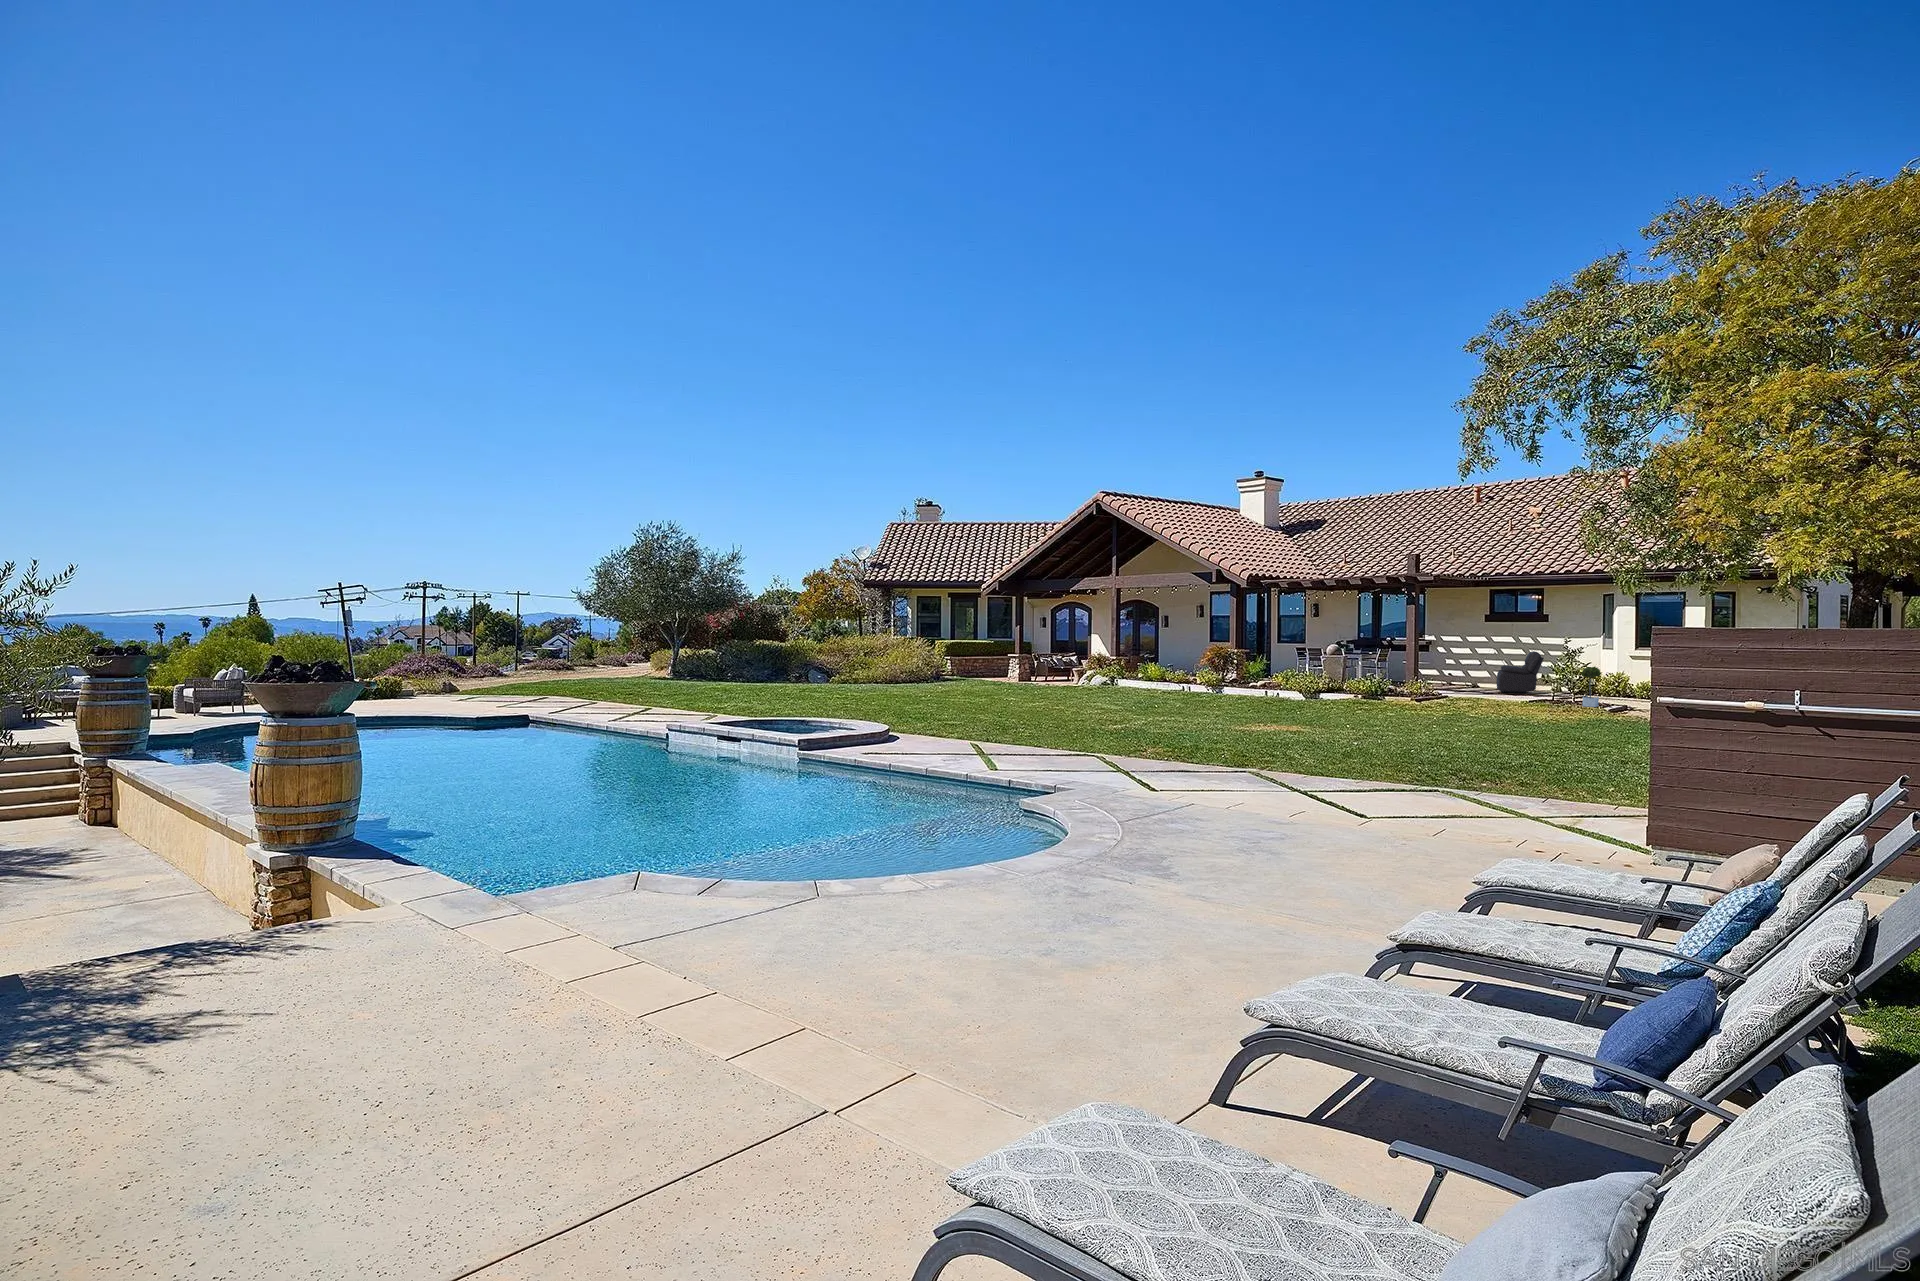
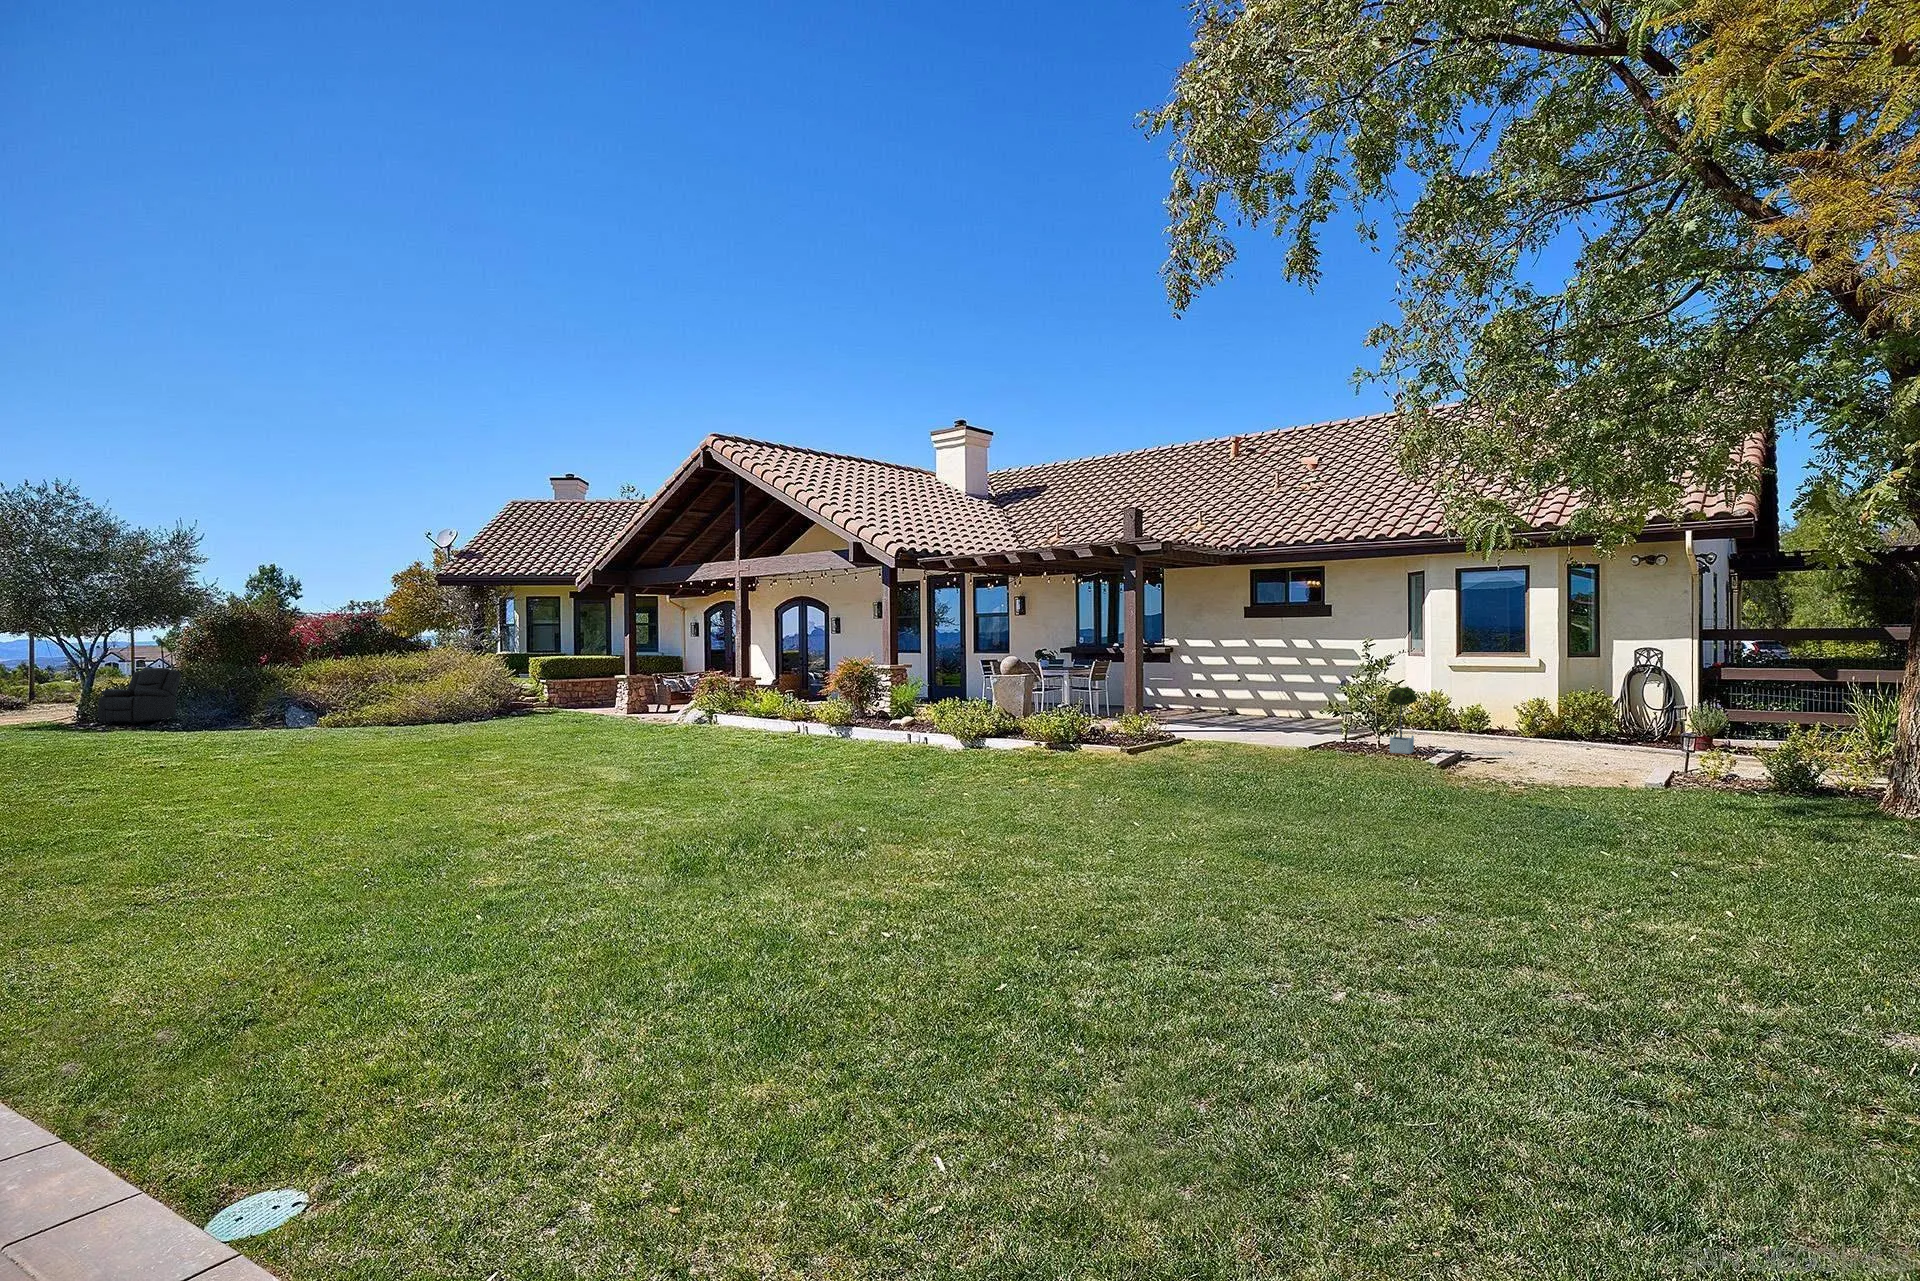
chair: present [1497,651,1544,694] -> present [98,668,181,724]

